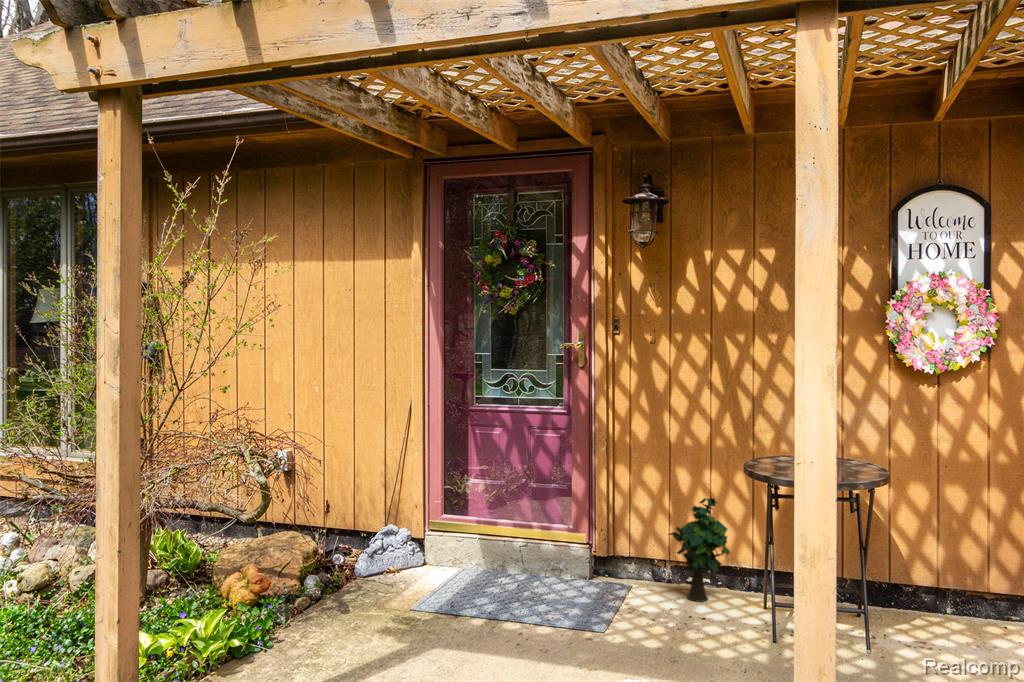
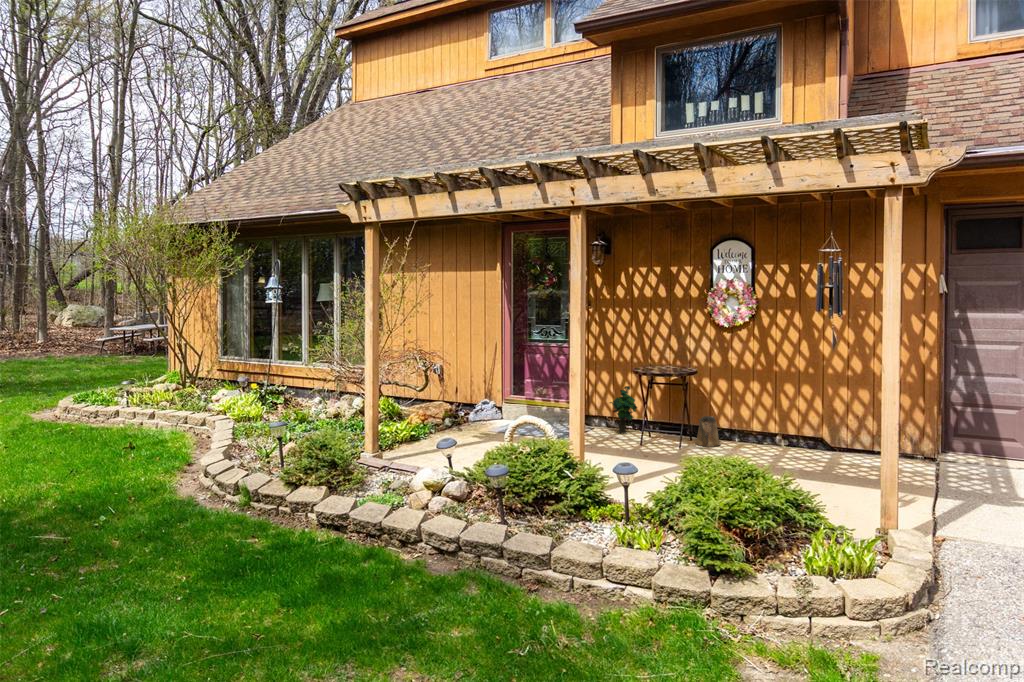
watering can: none [875,565,934,639] -> present [696,416,720,447]

